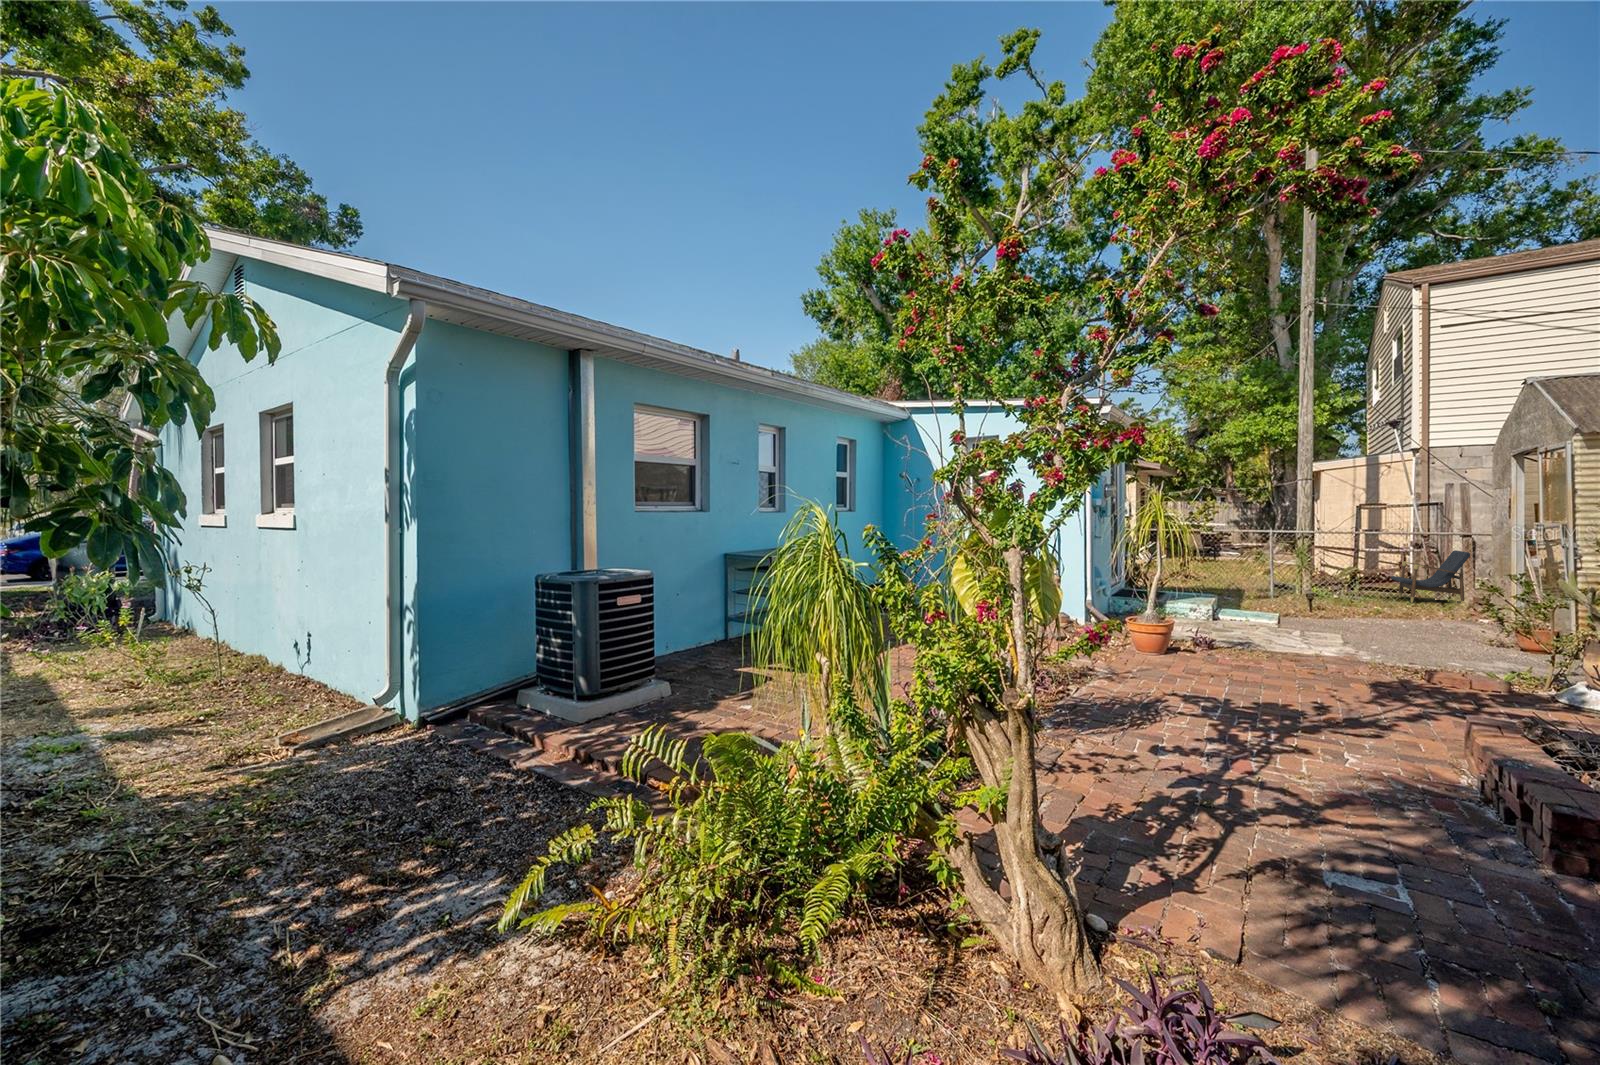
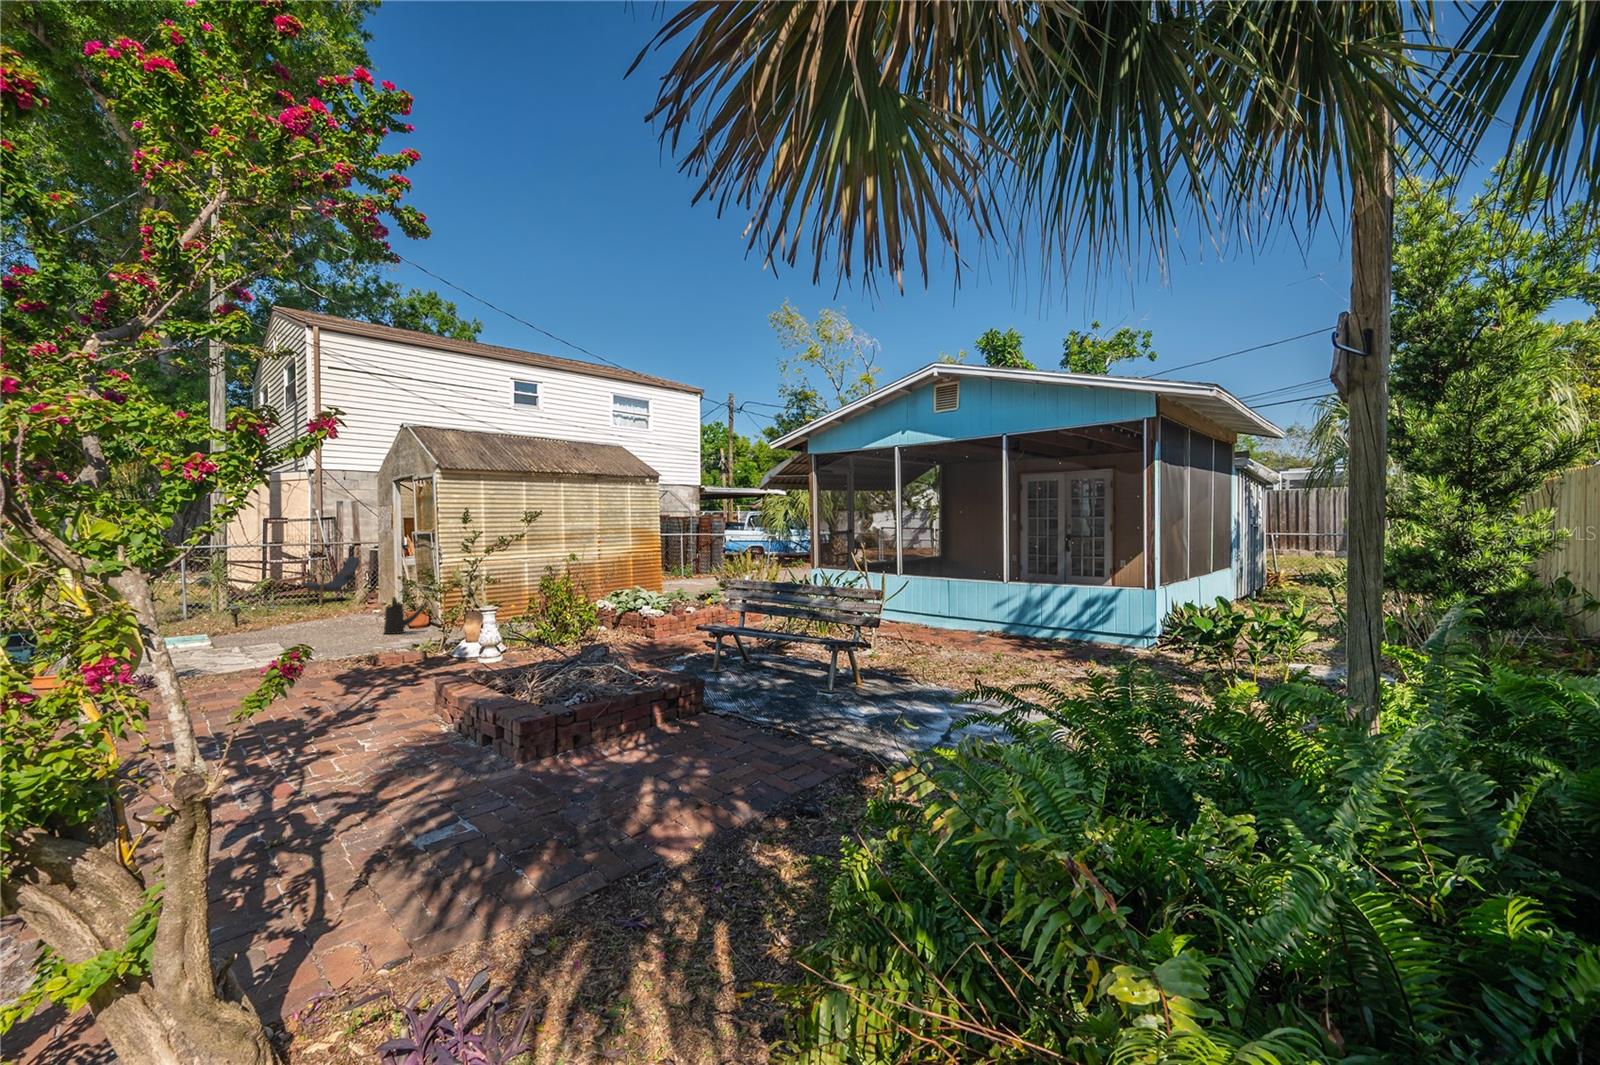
watering can: none [1457,603,1543,652] -> present [384,597,428,634]

